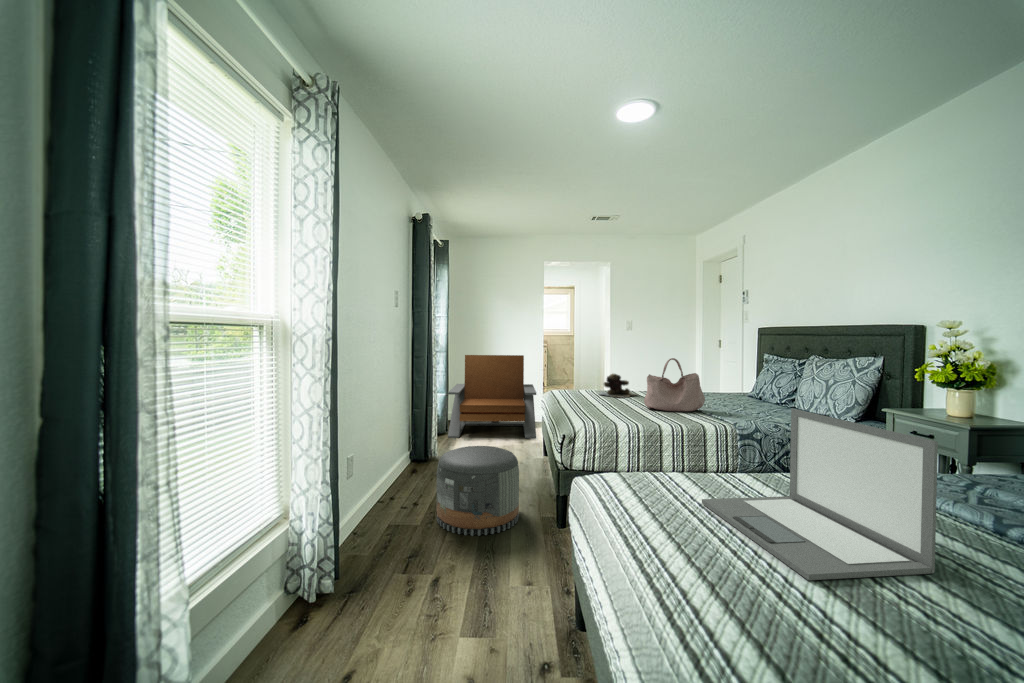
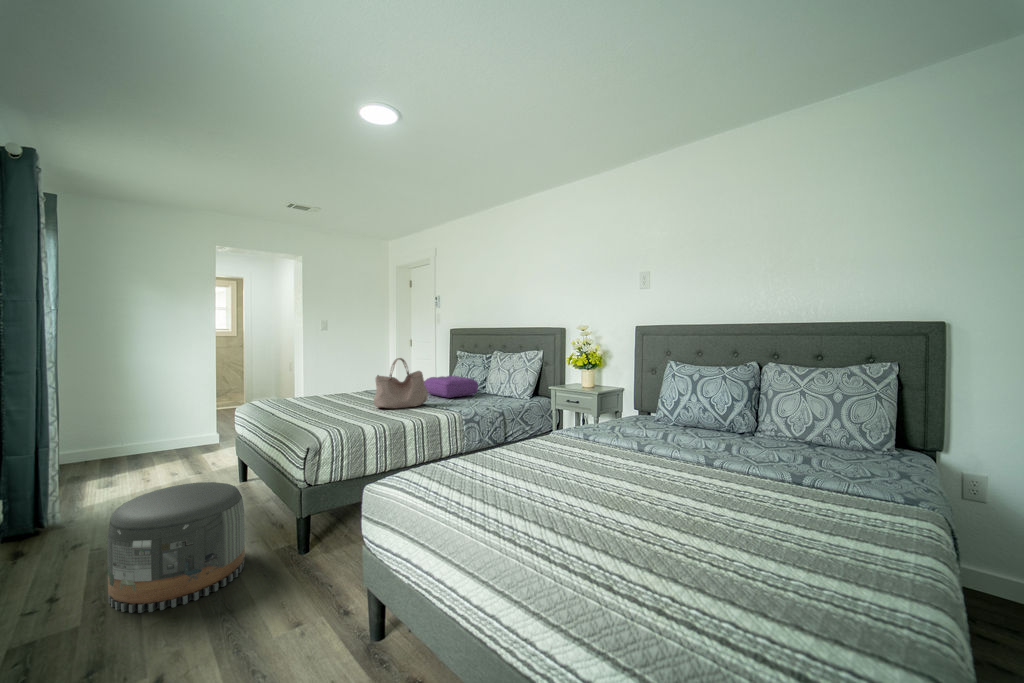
lounge chair: present [448,355,536,439] -> none [59,362,218,492]
teddy bear: present [598,374,637,398] -> none [310,377,356,402]
pillow: none [710,382,778,408] -> present [424,376,478,398]
laptop: present [702,409,938,580] -> none [498,392,638,506]

